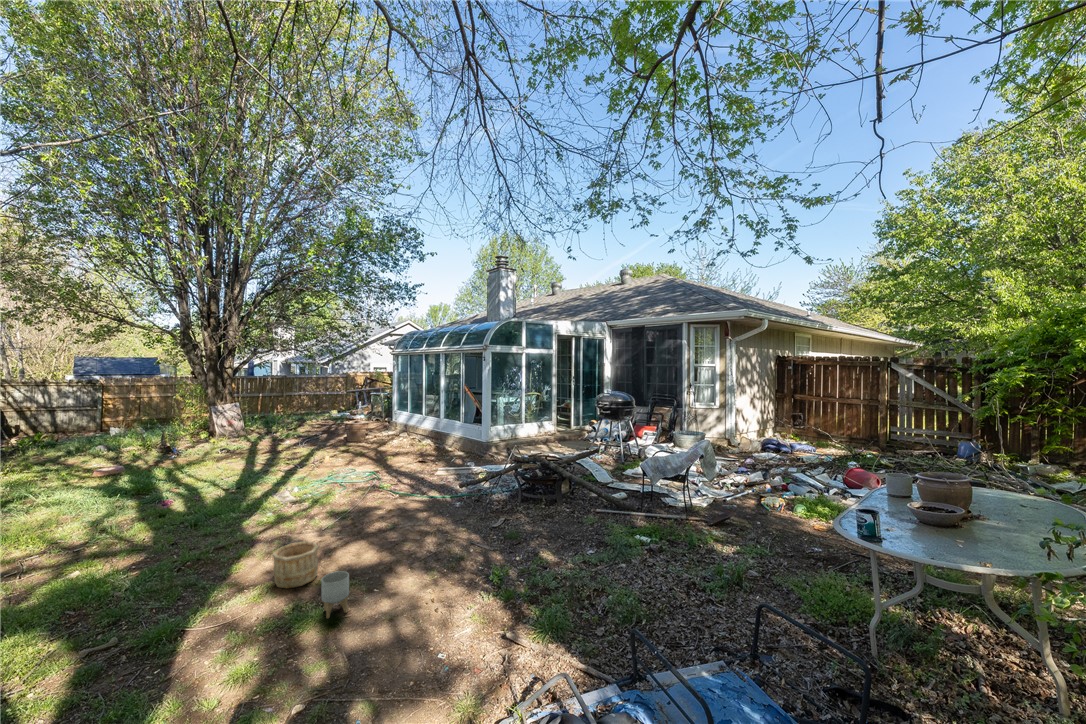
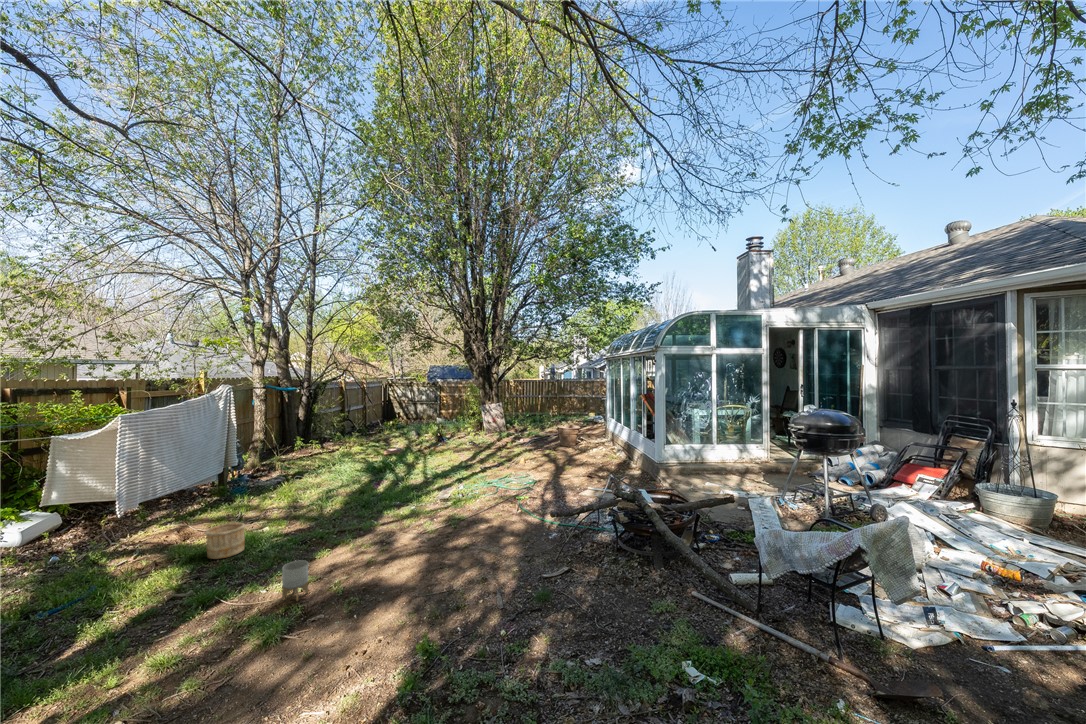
wooden bucket: present [272,541,318,588] -> present [205,522,245,559]

